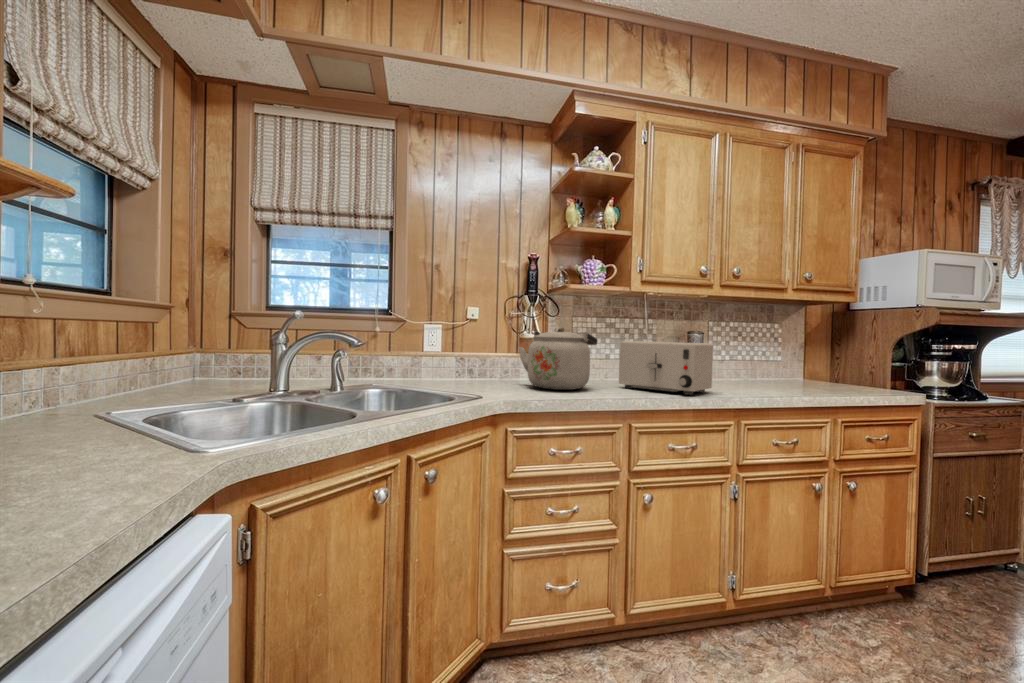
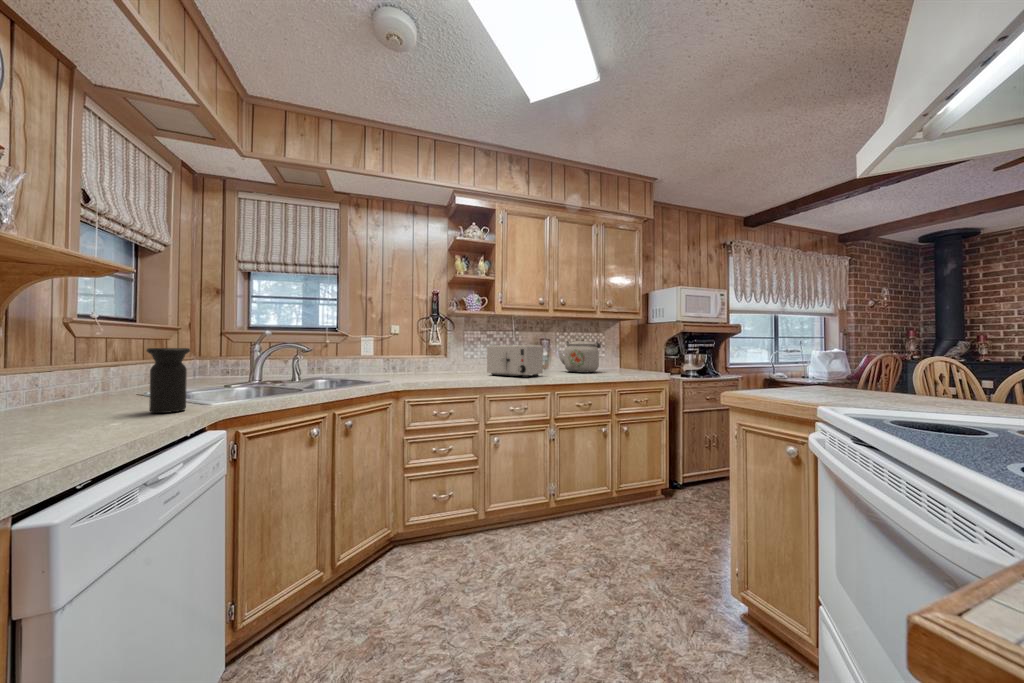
kettle: present [519,327,597,390] -> present [558,339,601,373]
vase: none [76,346,164,484] -> present [147,348,190,413]

